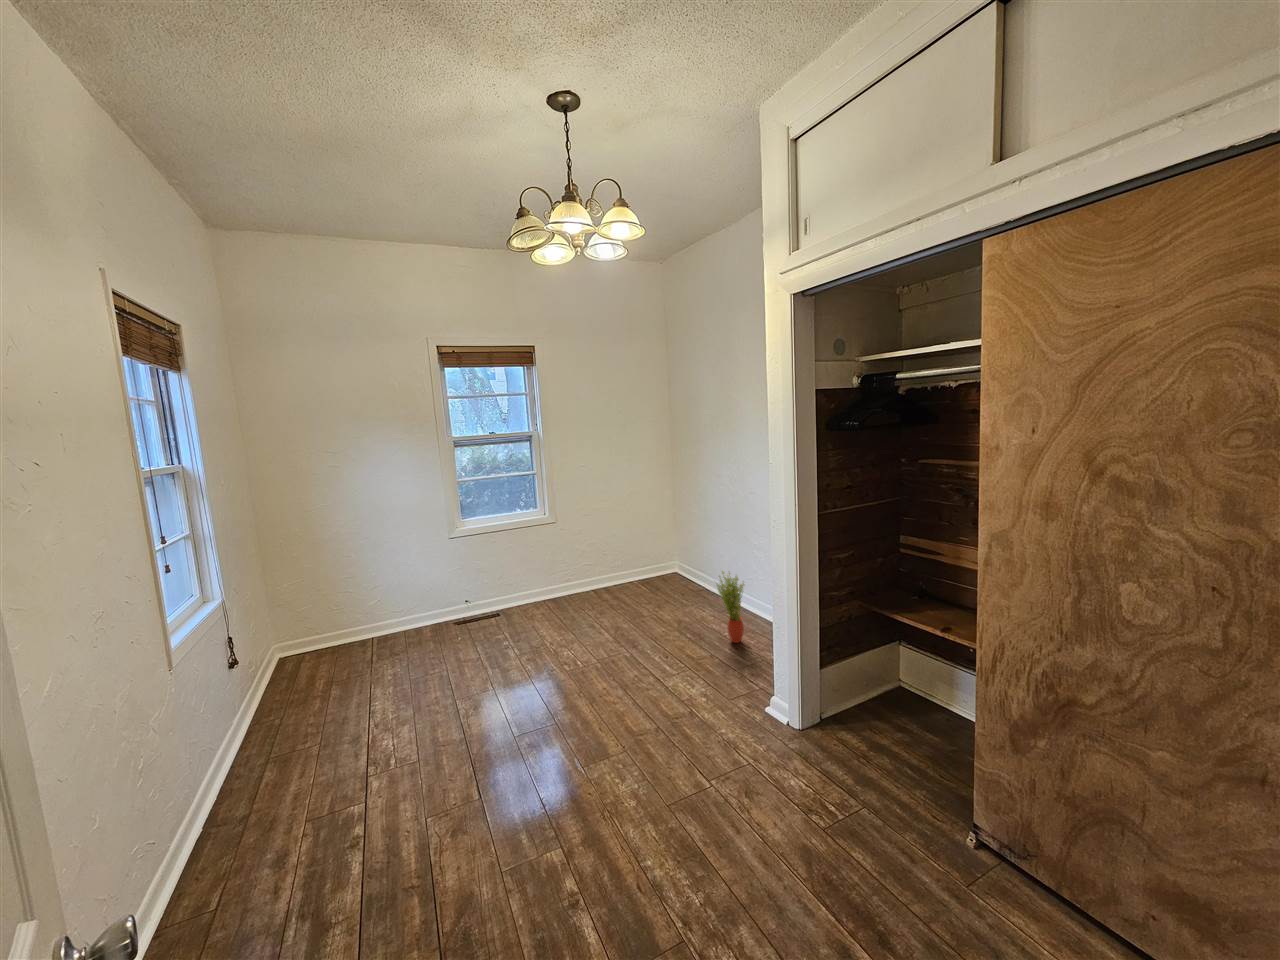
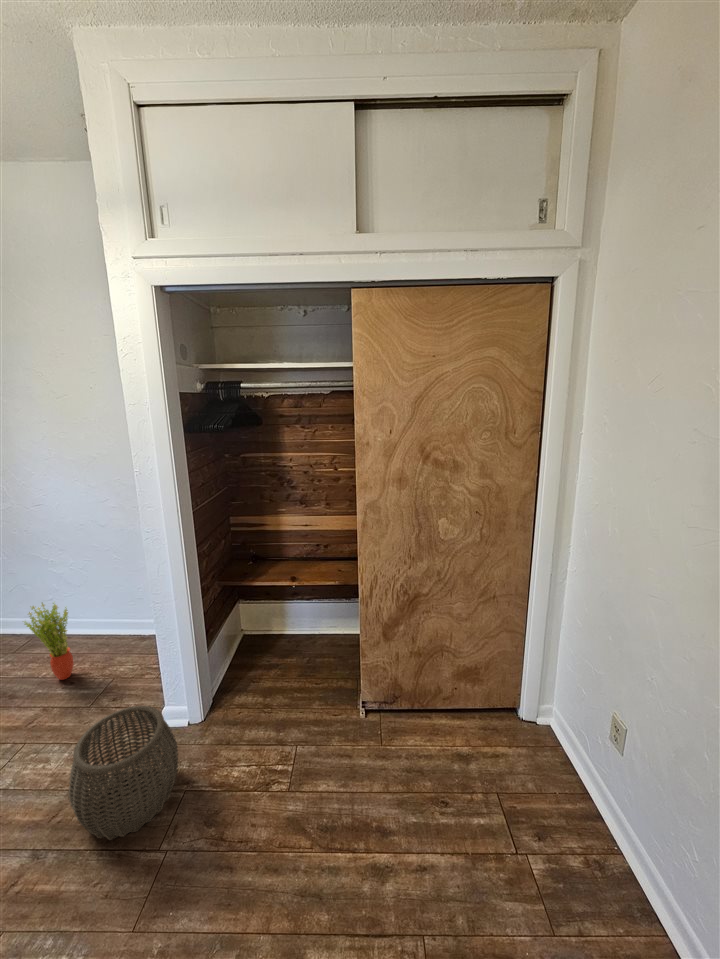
woven basket: none [676,664,756,761] -> present [69,706,178,840]

